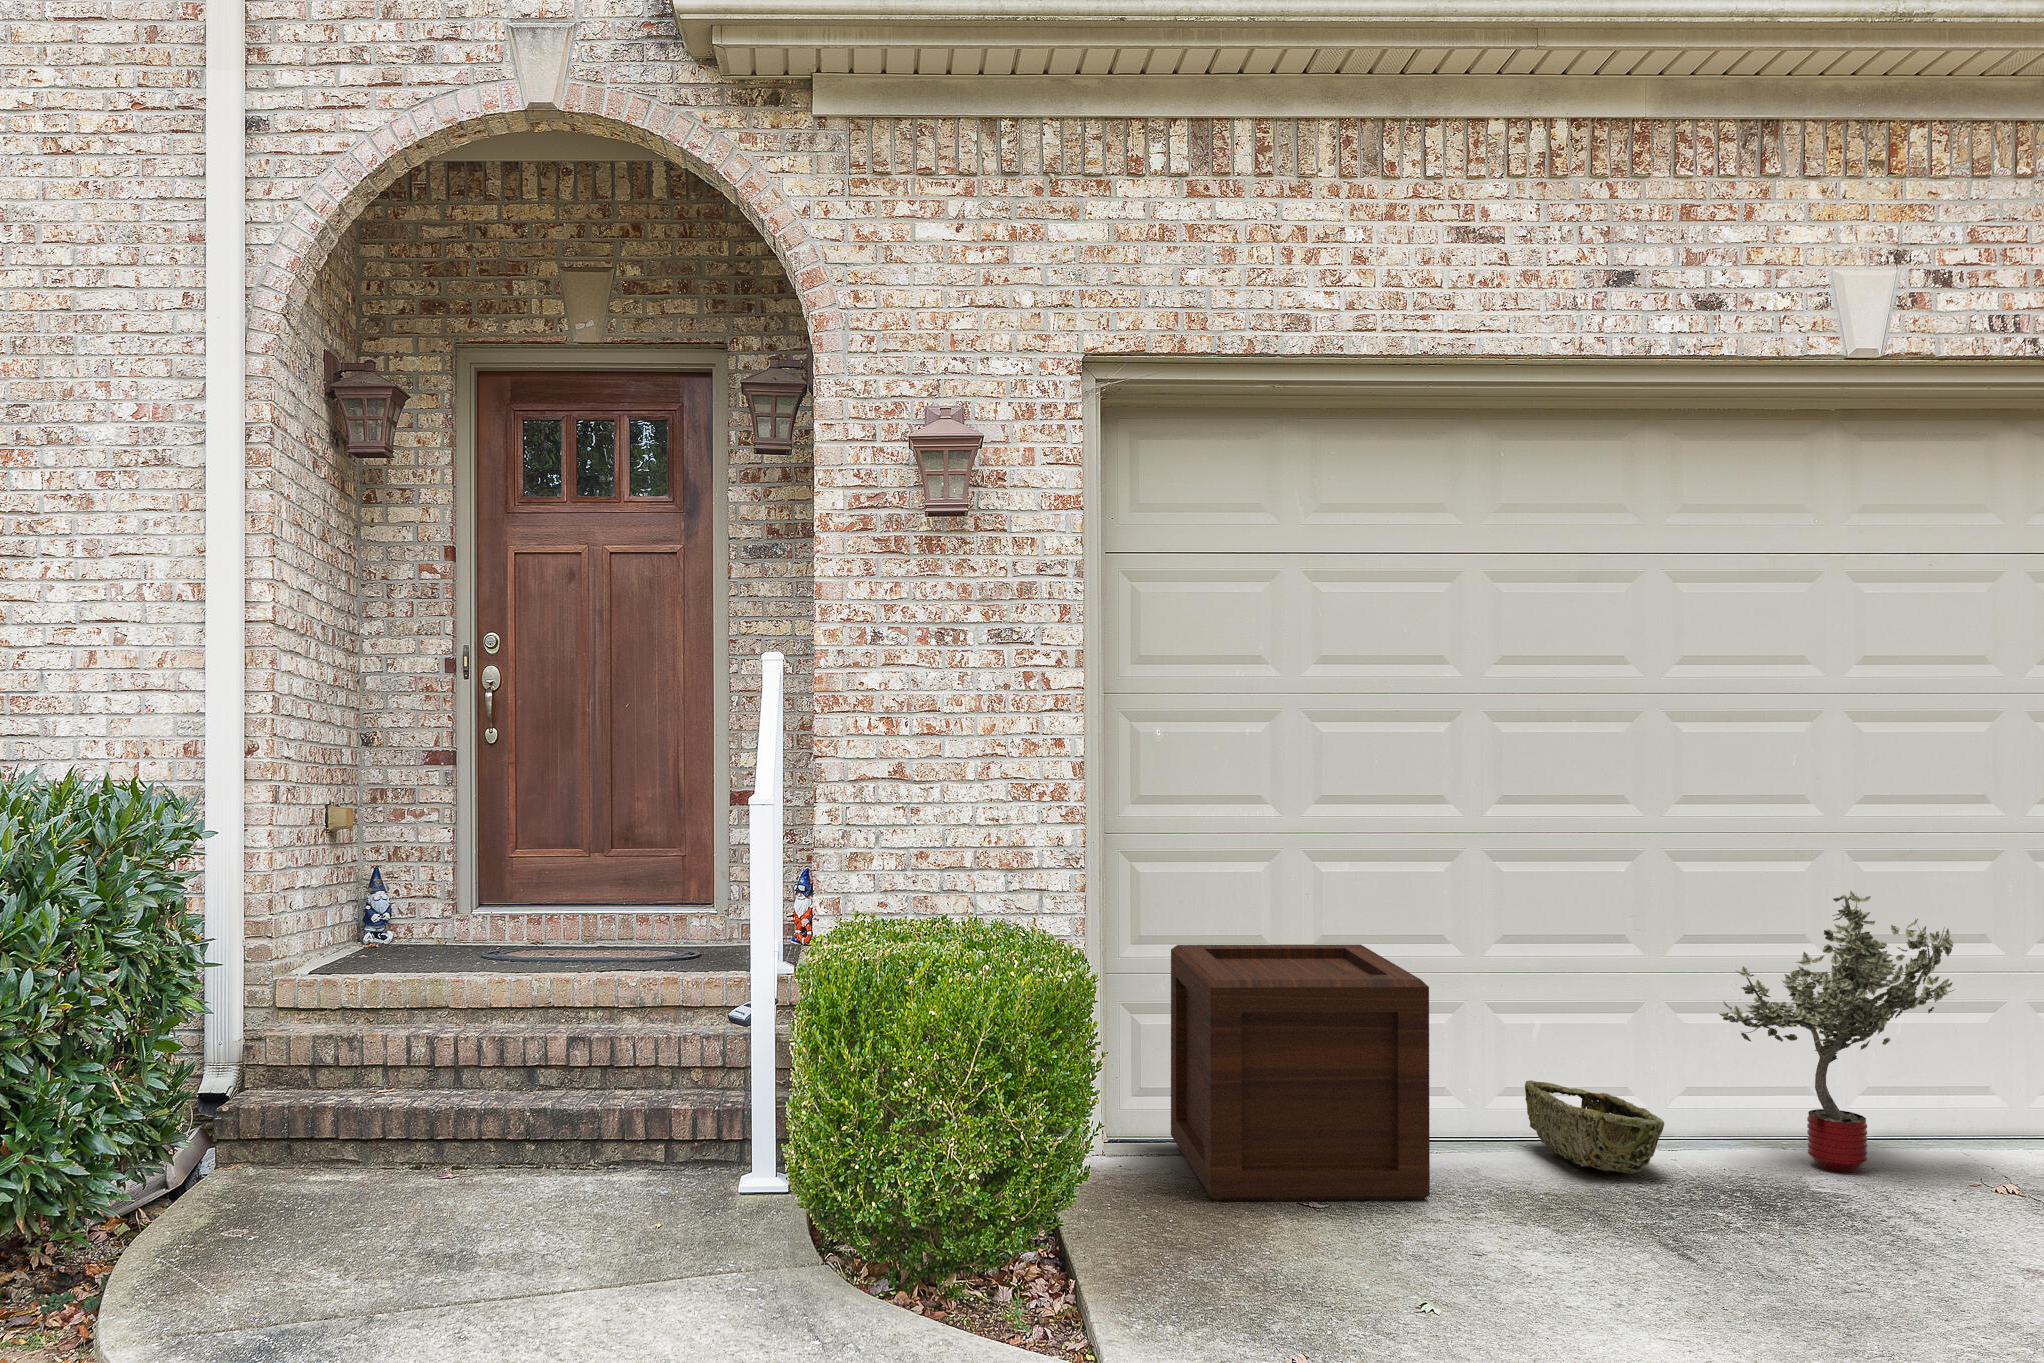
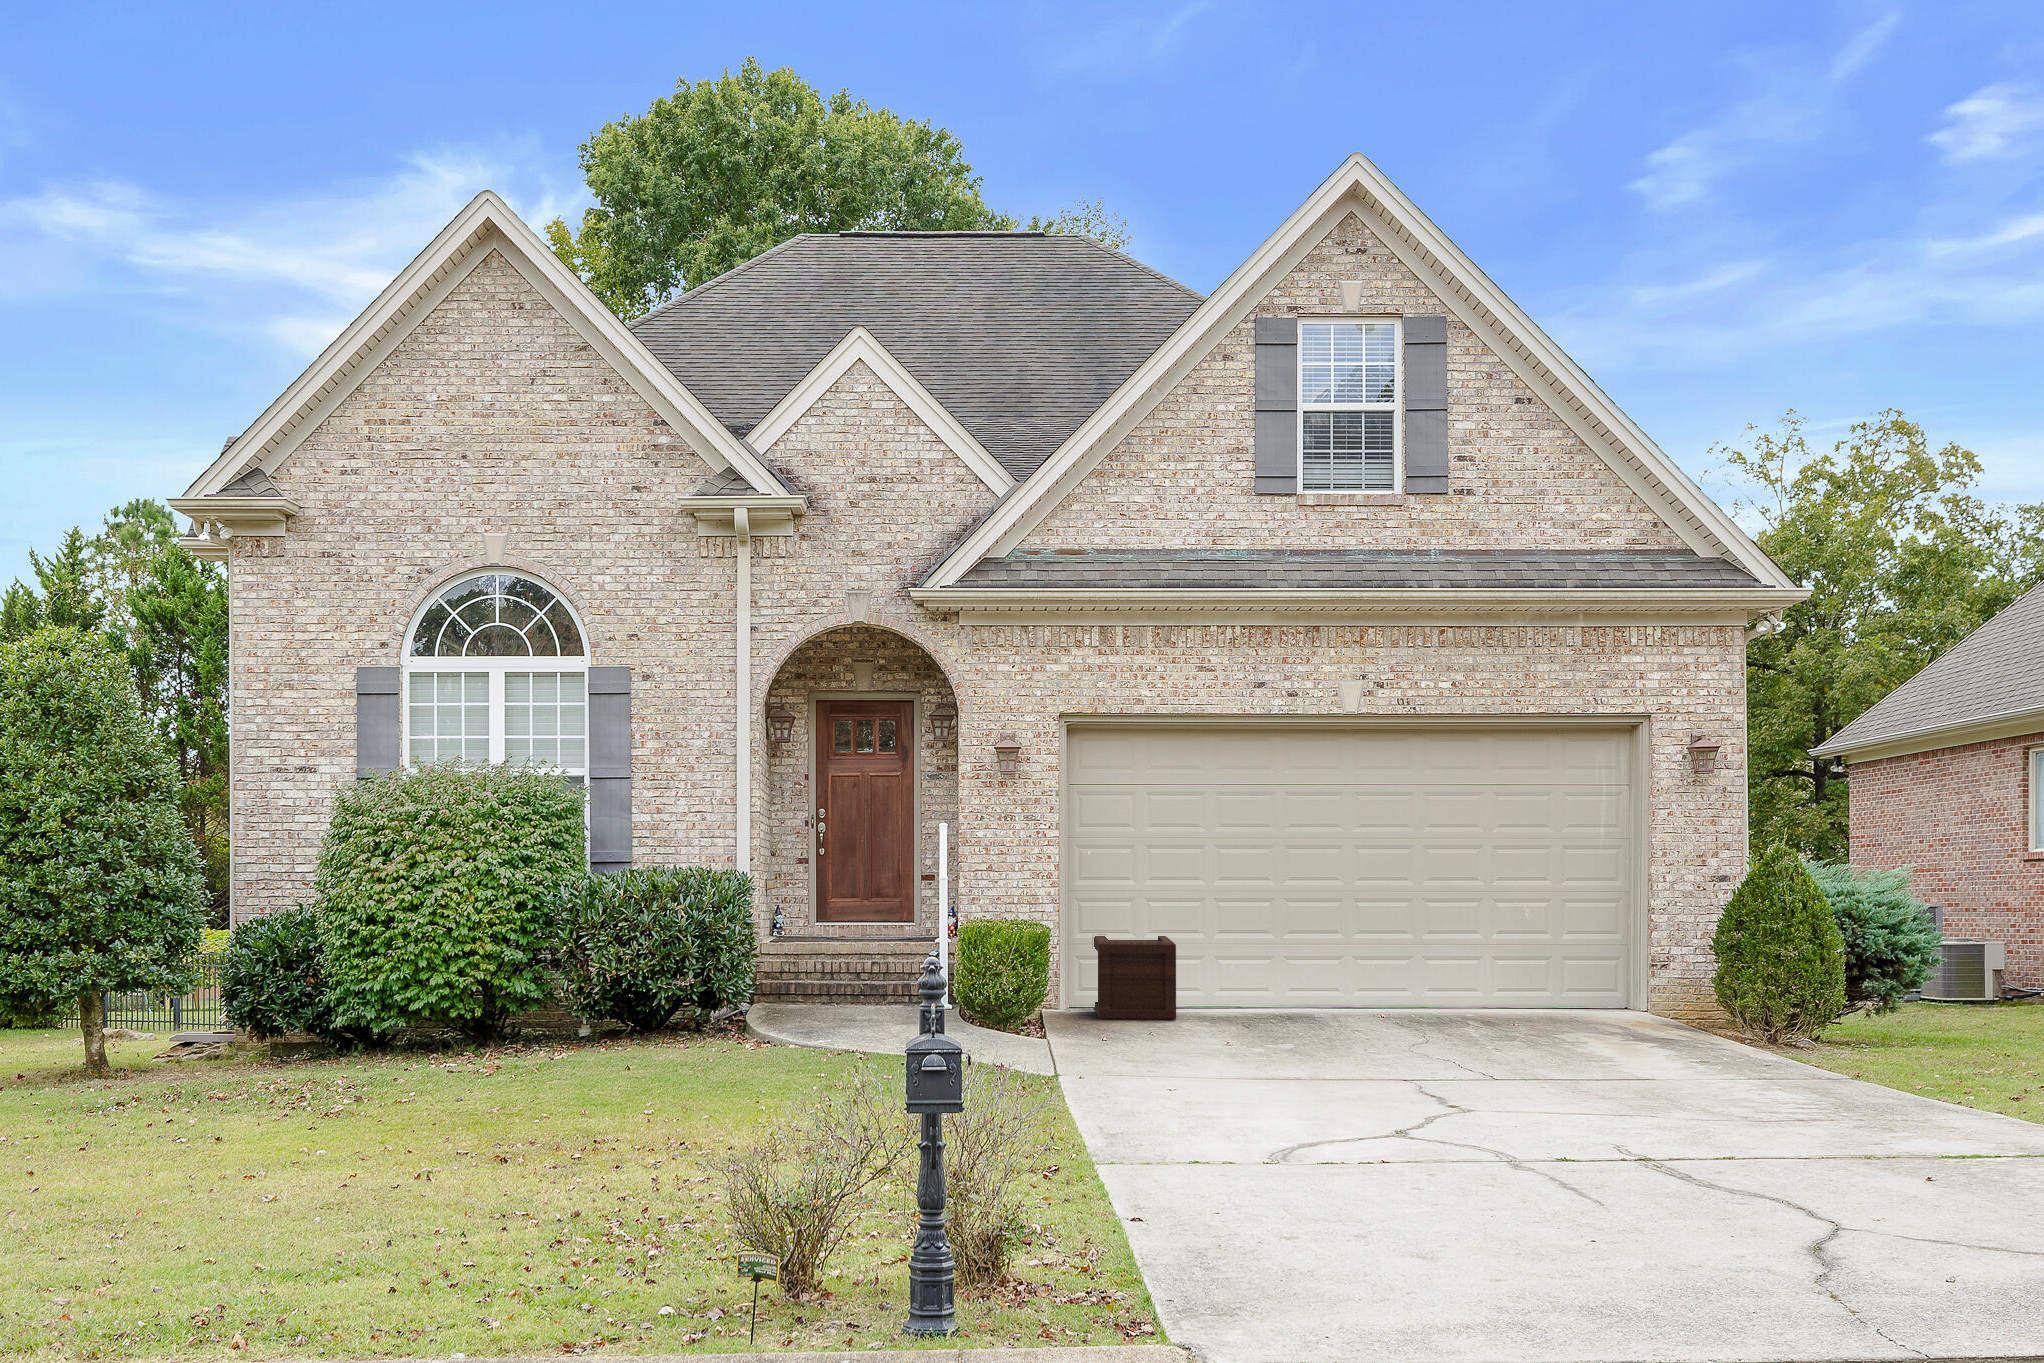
potted tree: present [1720,891,1954,1172] -> none [1293,915,1378,1018]
woven basket: present [1525,1080,1664,1174] -> none [1226,987,1267,1017]

